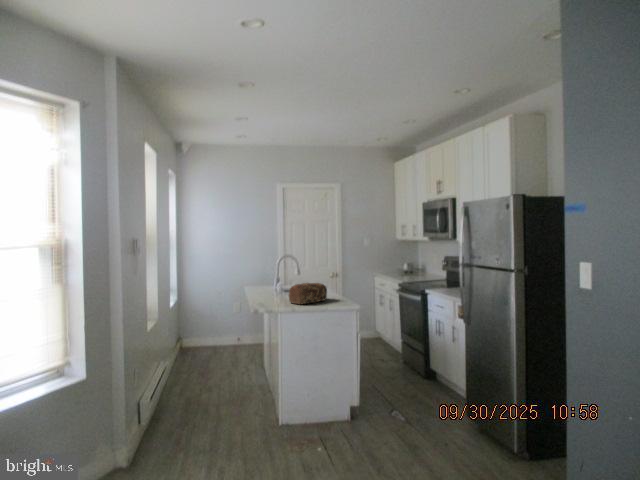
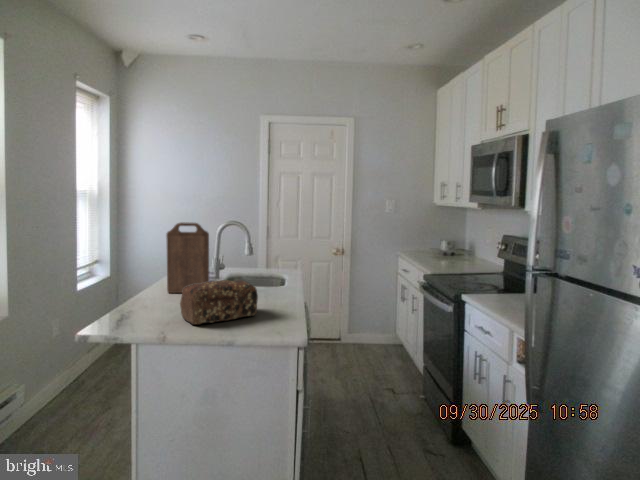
cutting board: none [262,254,287,295] -> present [166,222,209,293]

